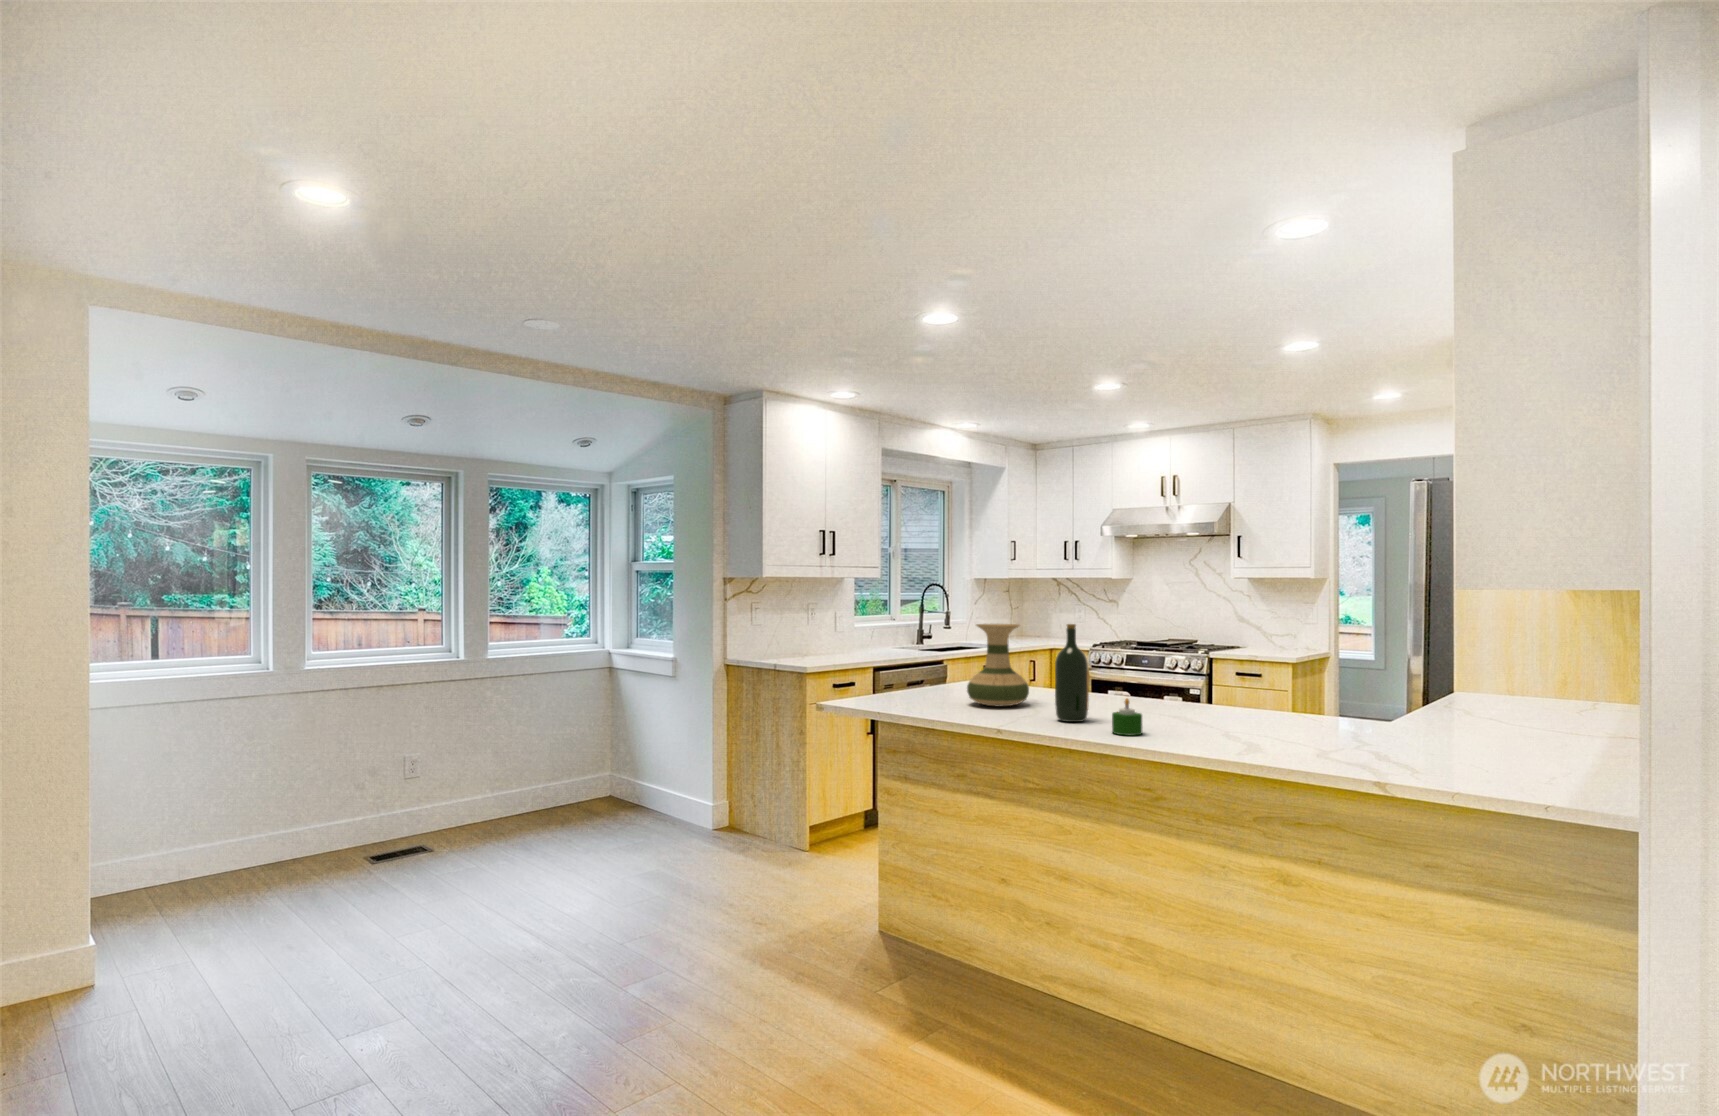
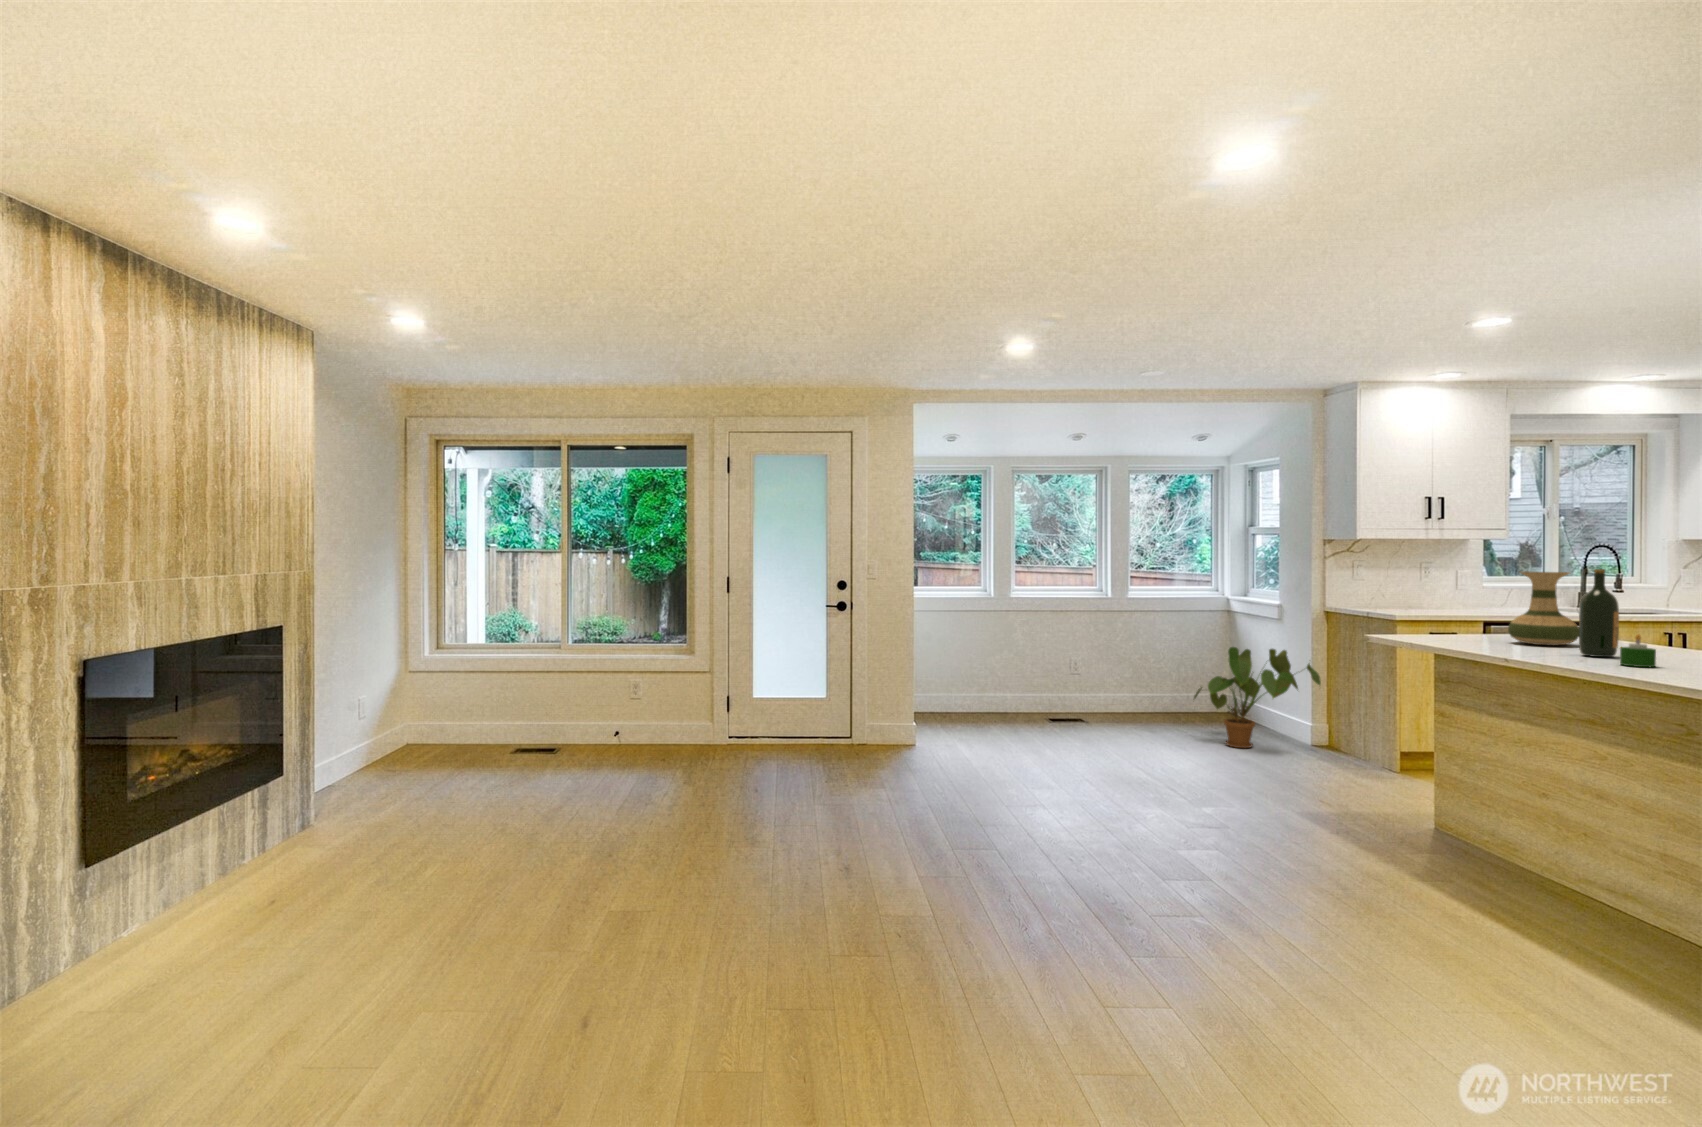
house plant: none [577,713,725,846] -> present [1194,647,1321,748]

